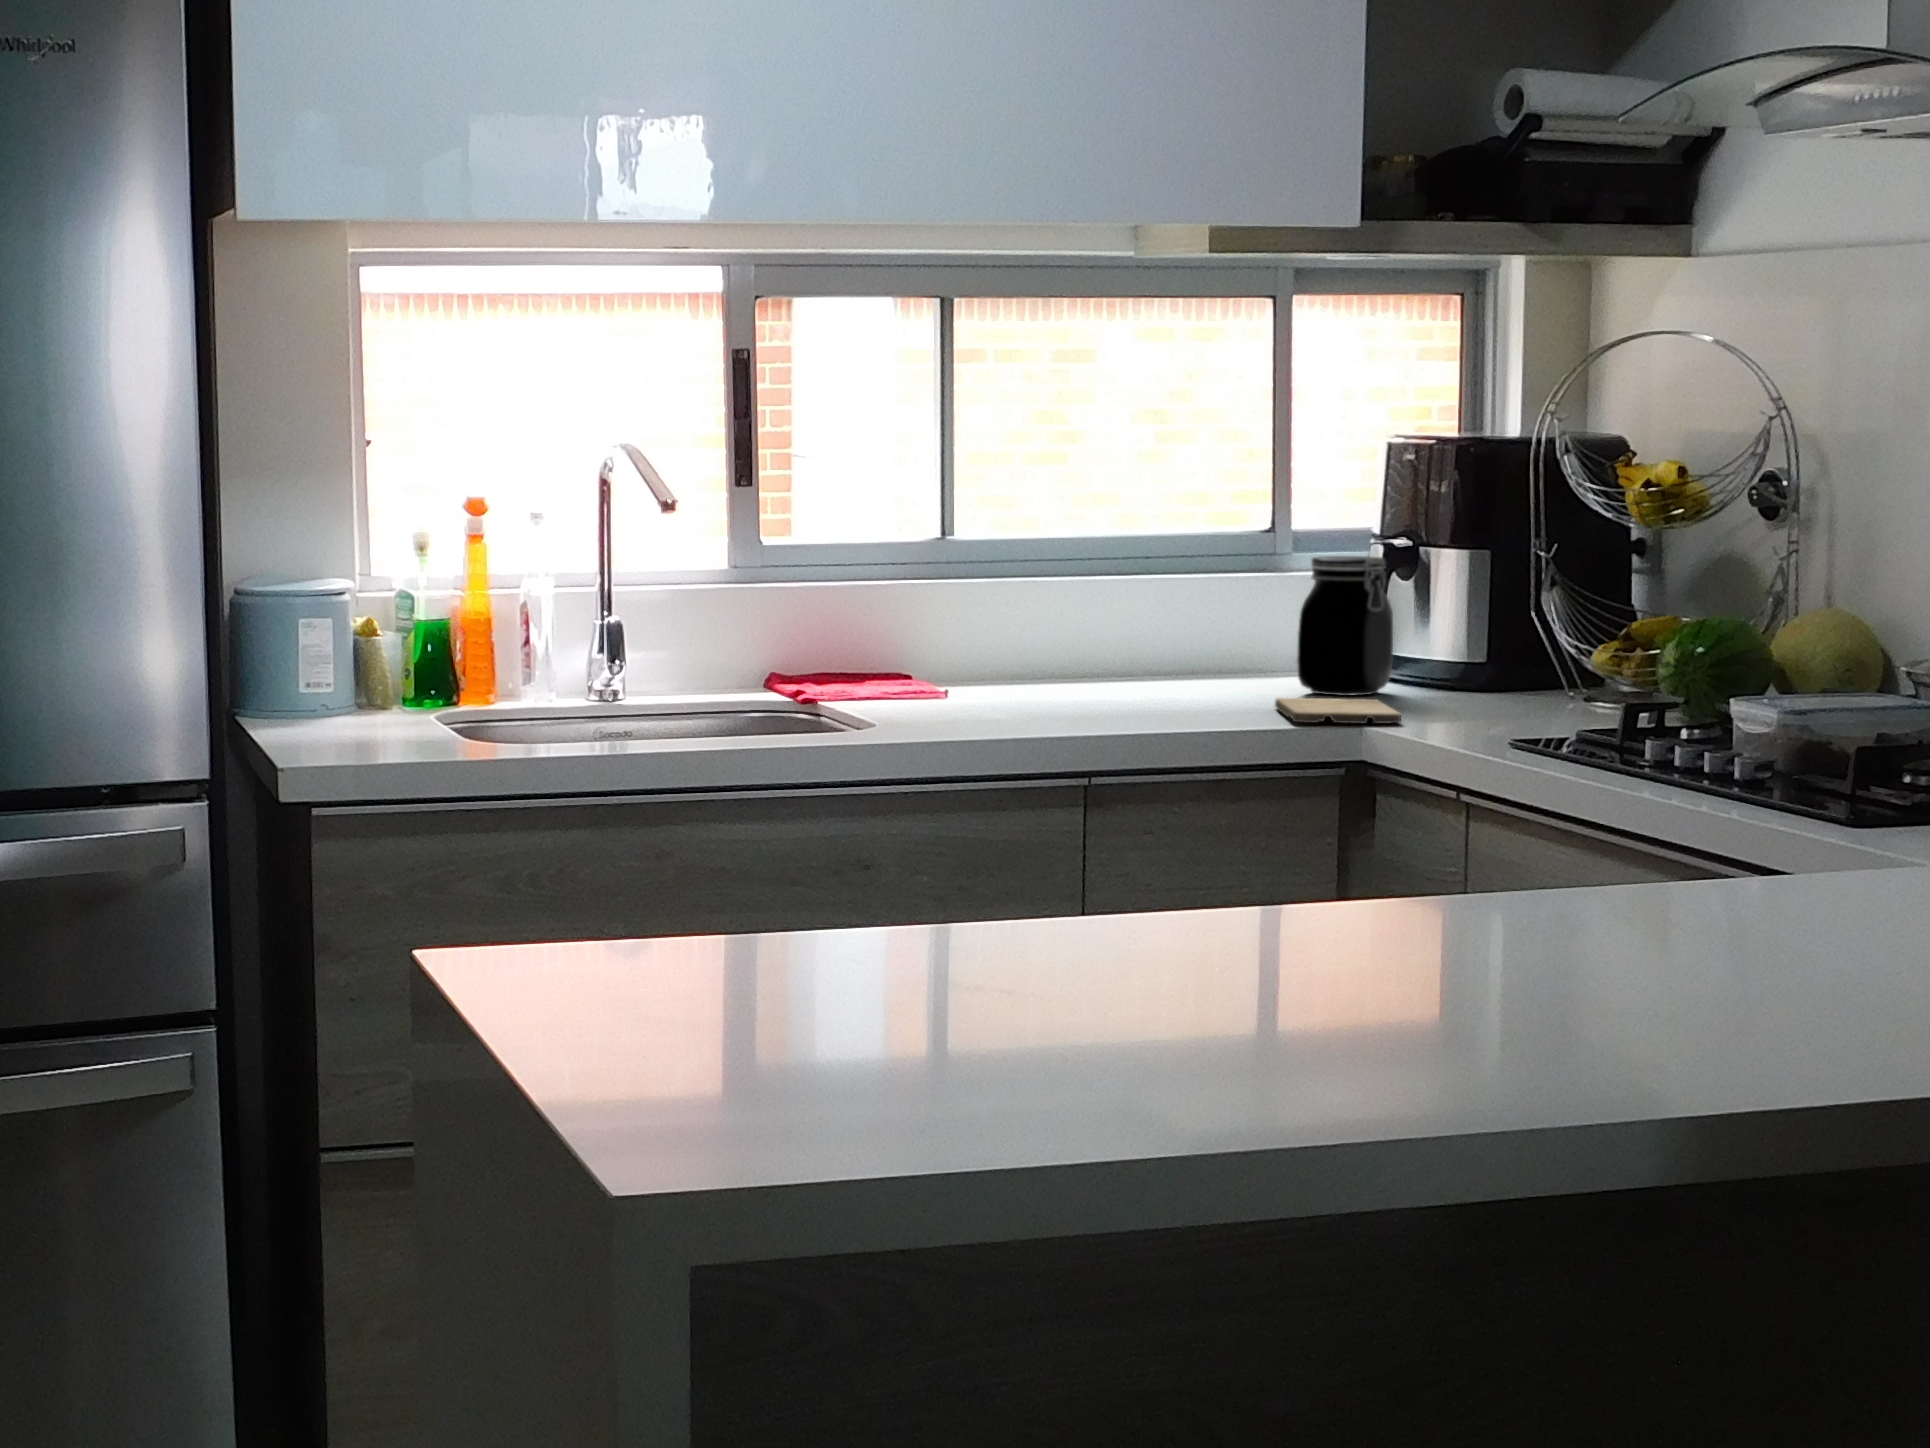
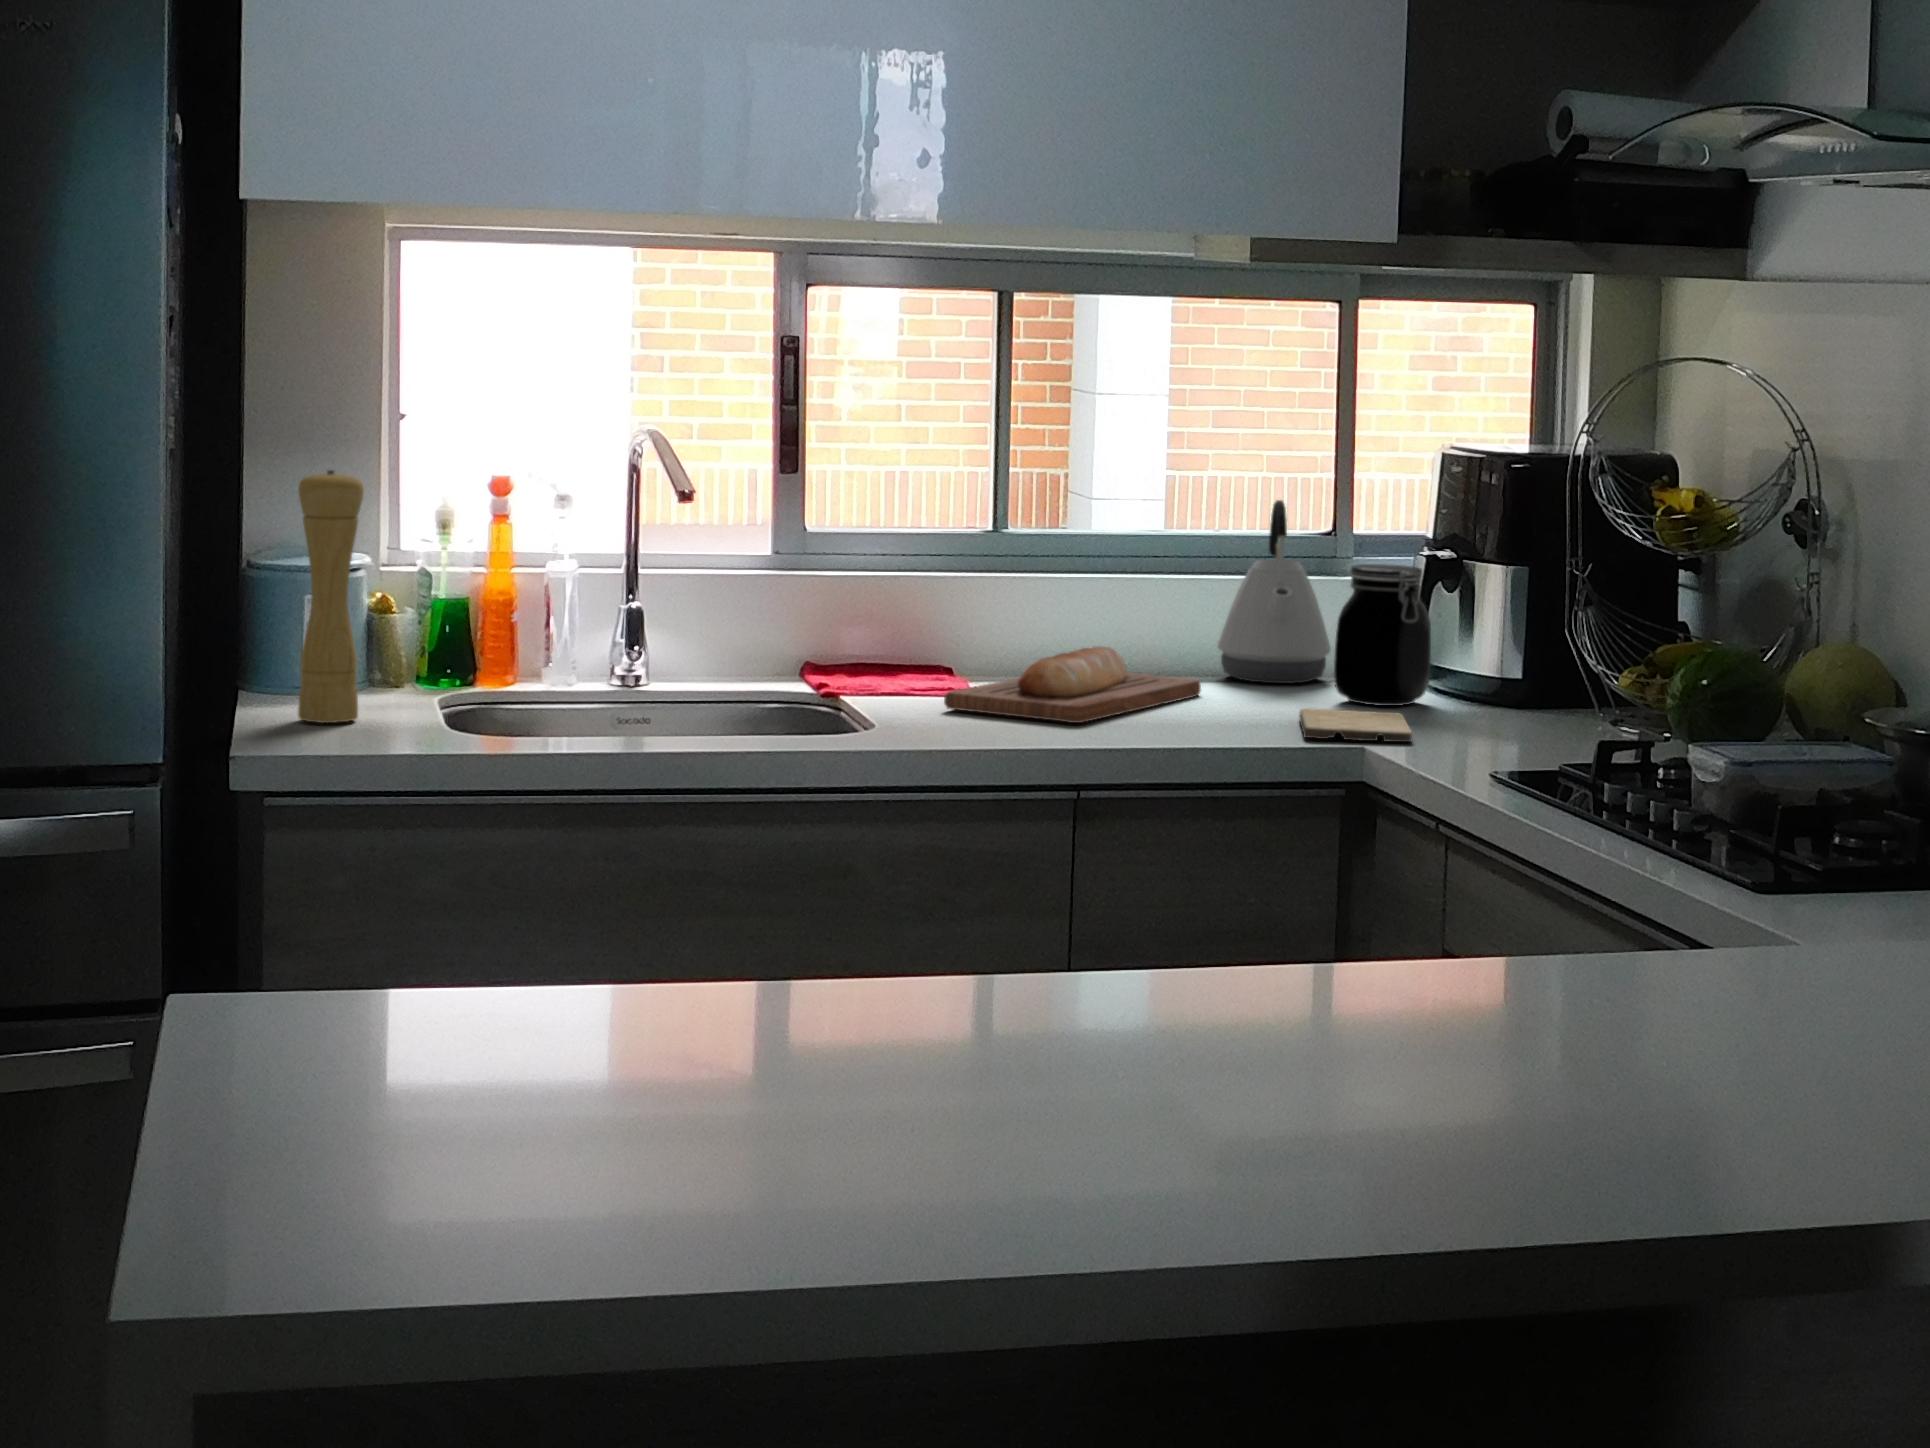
pepper mill: none [301,490,366,739] -> present [298,470,364,723]
kettle: none [1167,498,1280,681] -> present [1218,500,1331,683]
bread loaf: none [923,648,1162,718] -> present [944,647,1201,723]

